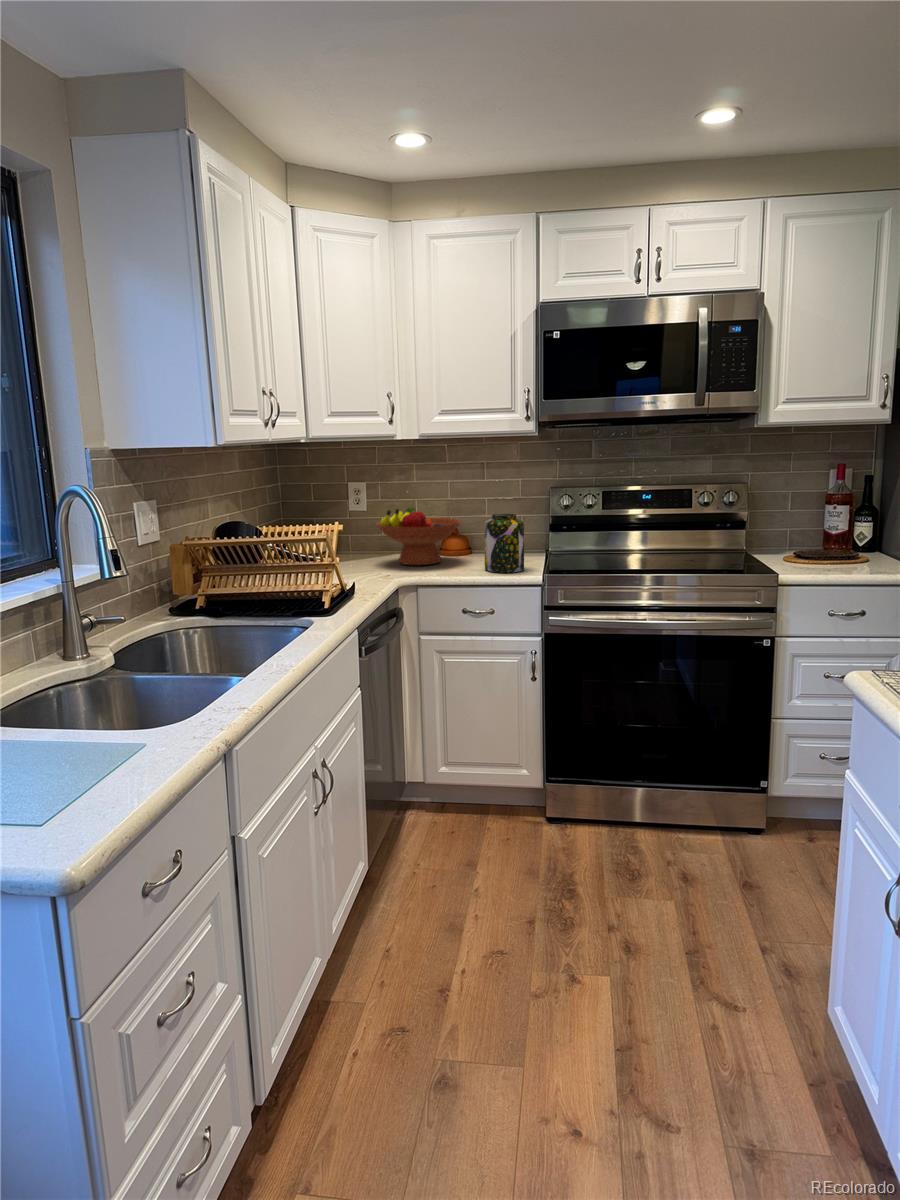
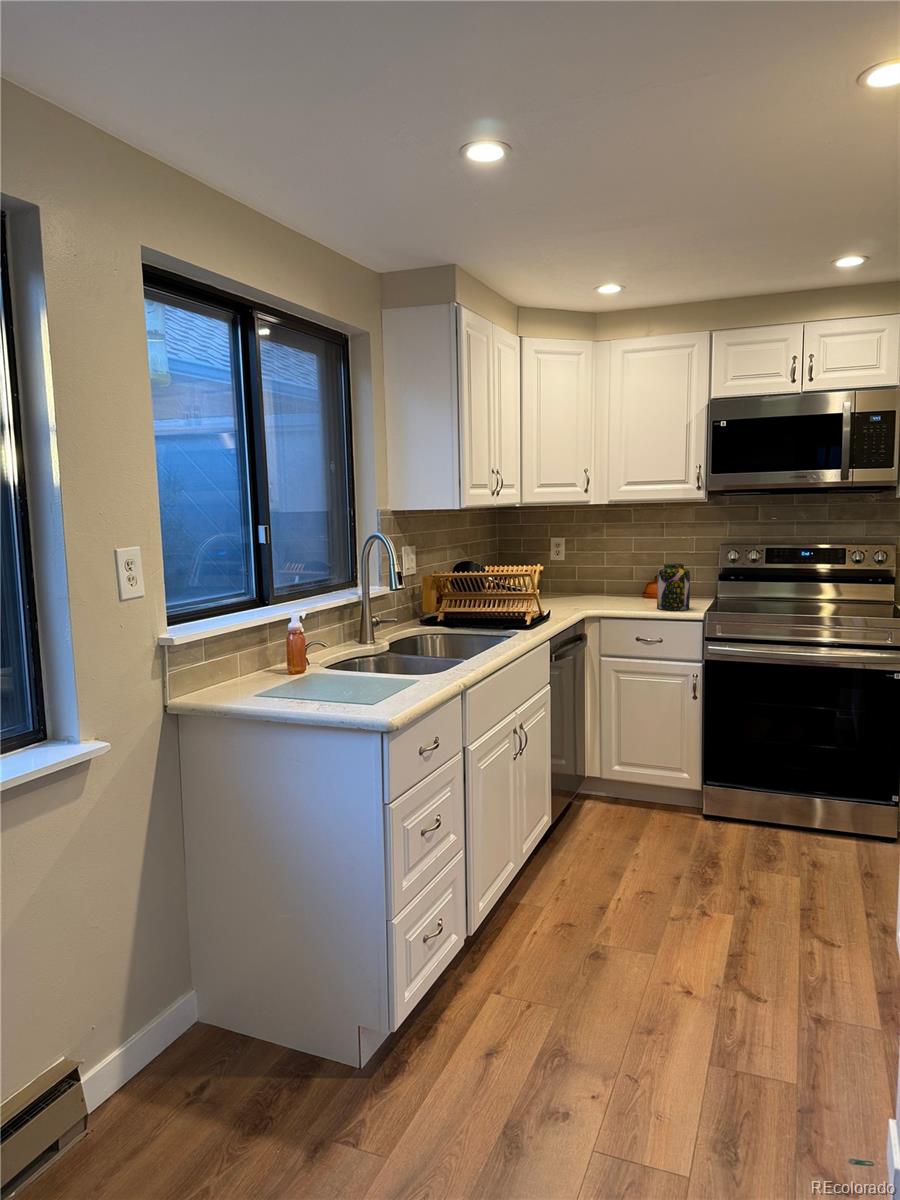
fruit bowl: present [376,507,461,565] -> none [571,558,641,603]

